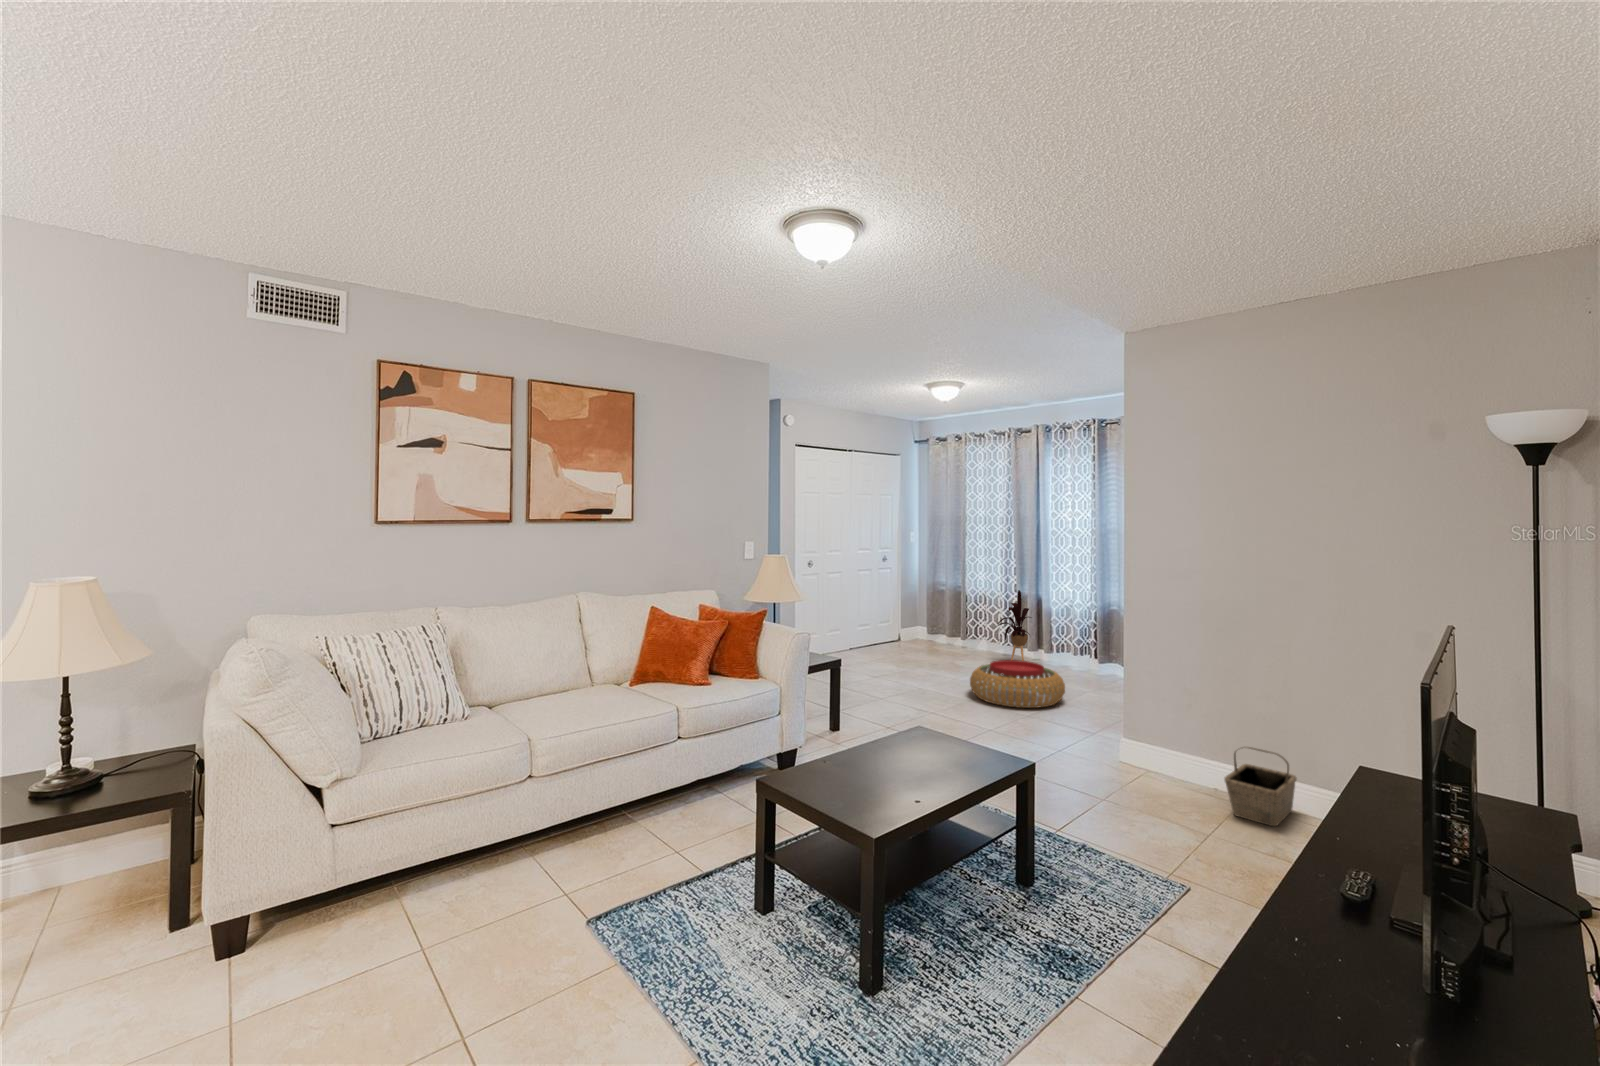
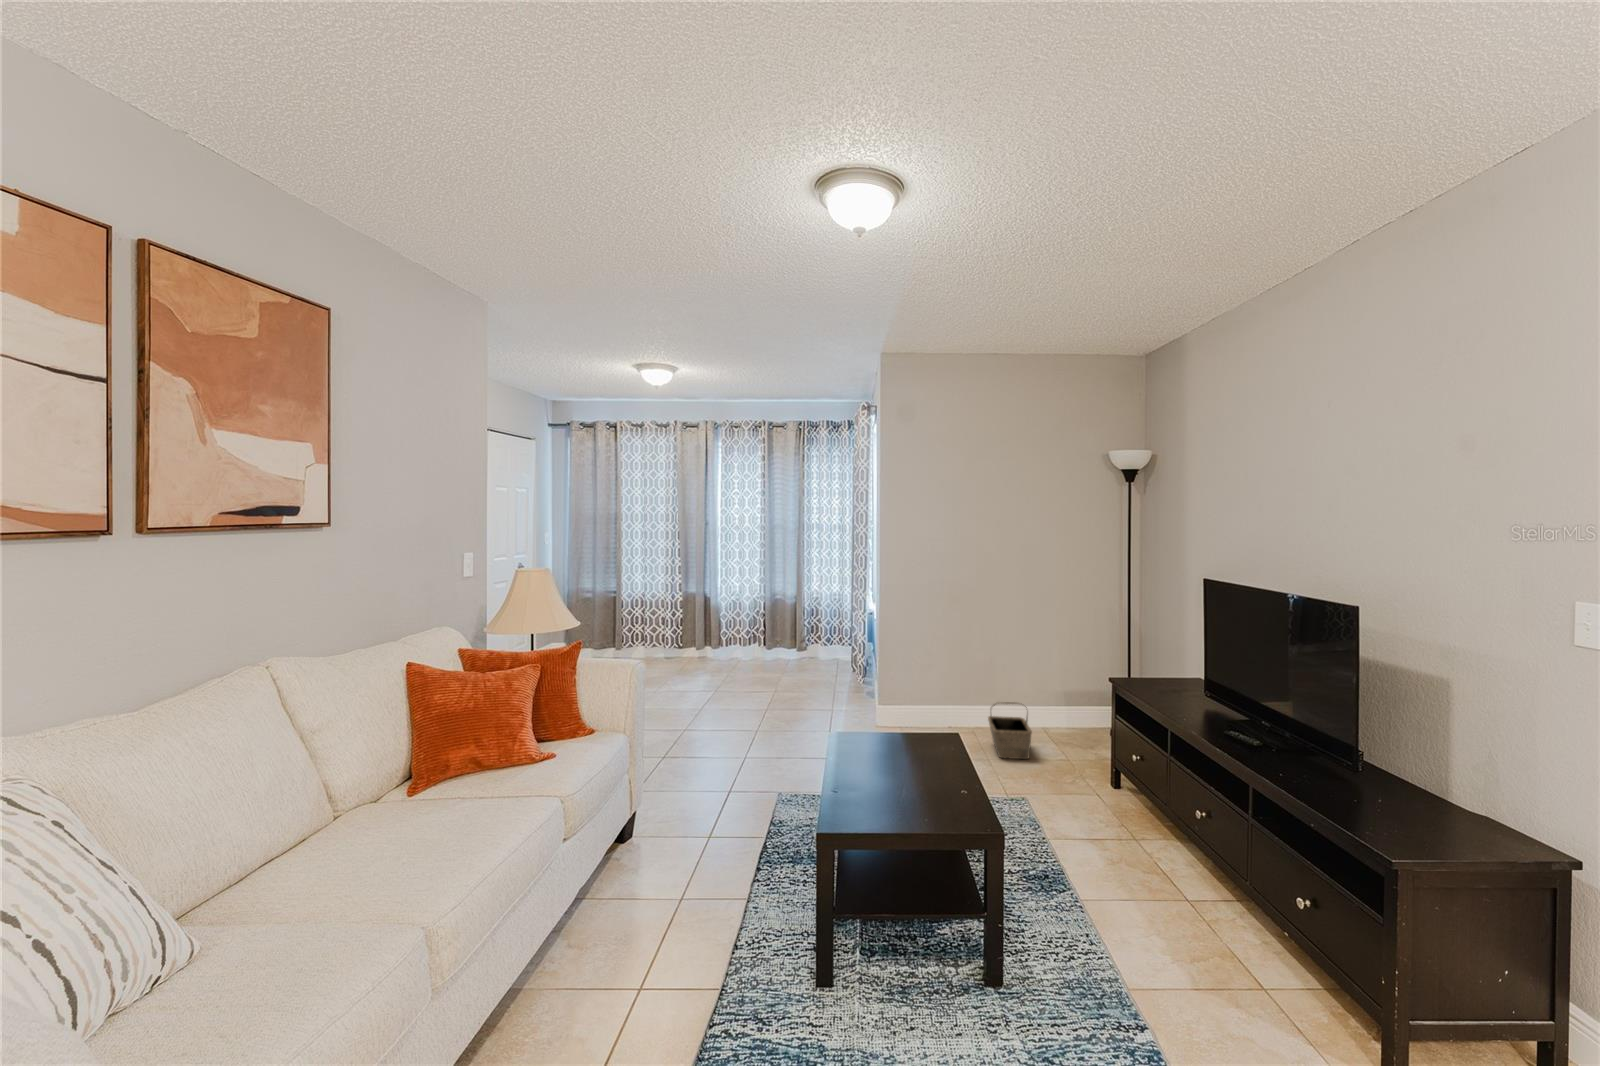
house plant: present [998,590,1031,661] -> none [669,589,710,667]
pouf: present [970,660,1065,708] -> none [693,661,786,709]

